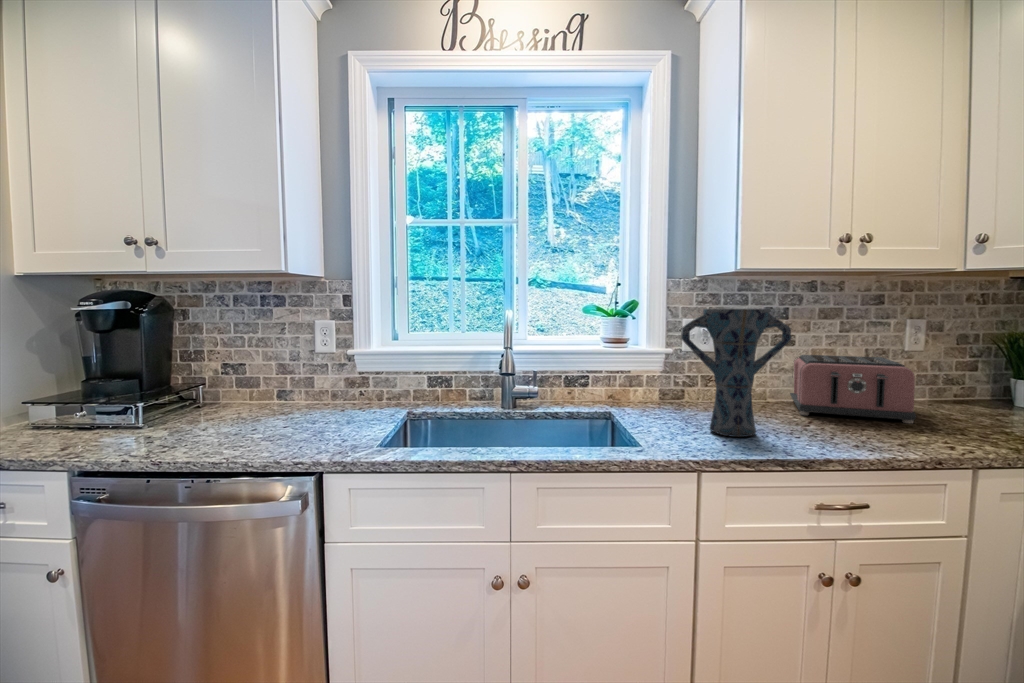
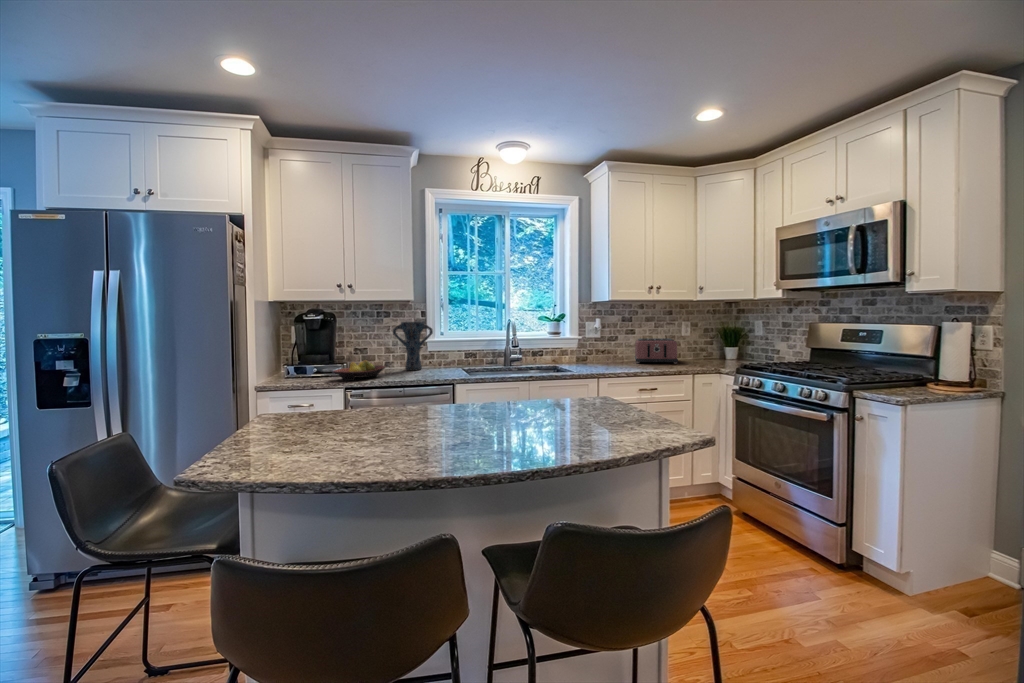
vase: present [681,309,791,437] -> present [393,322,433,370]
fruit bowl: none [46,399,220,453] -> present [333,360,385,381]

